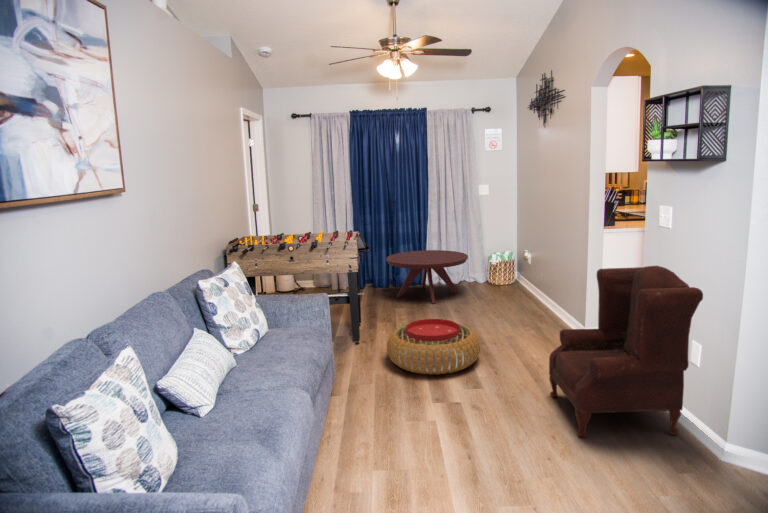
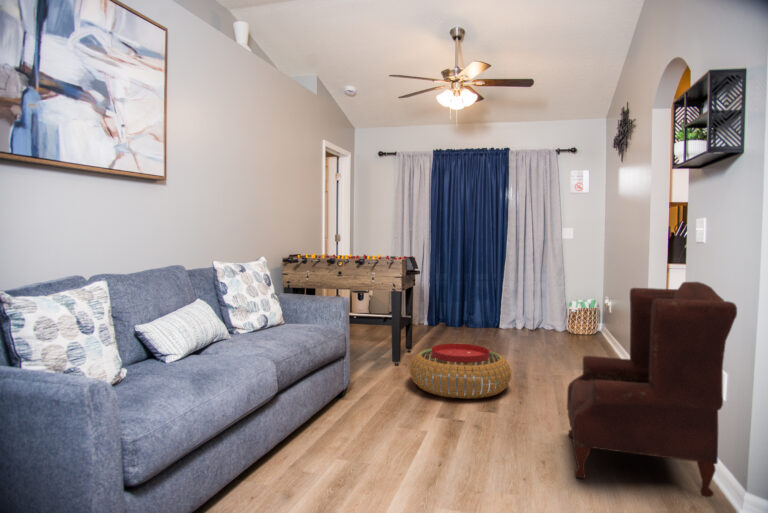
coffee table: present [386,250,468,303] -> none [452,290,539,342]

